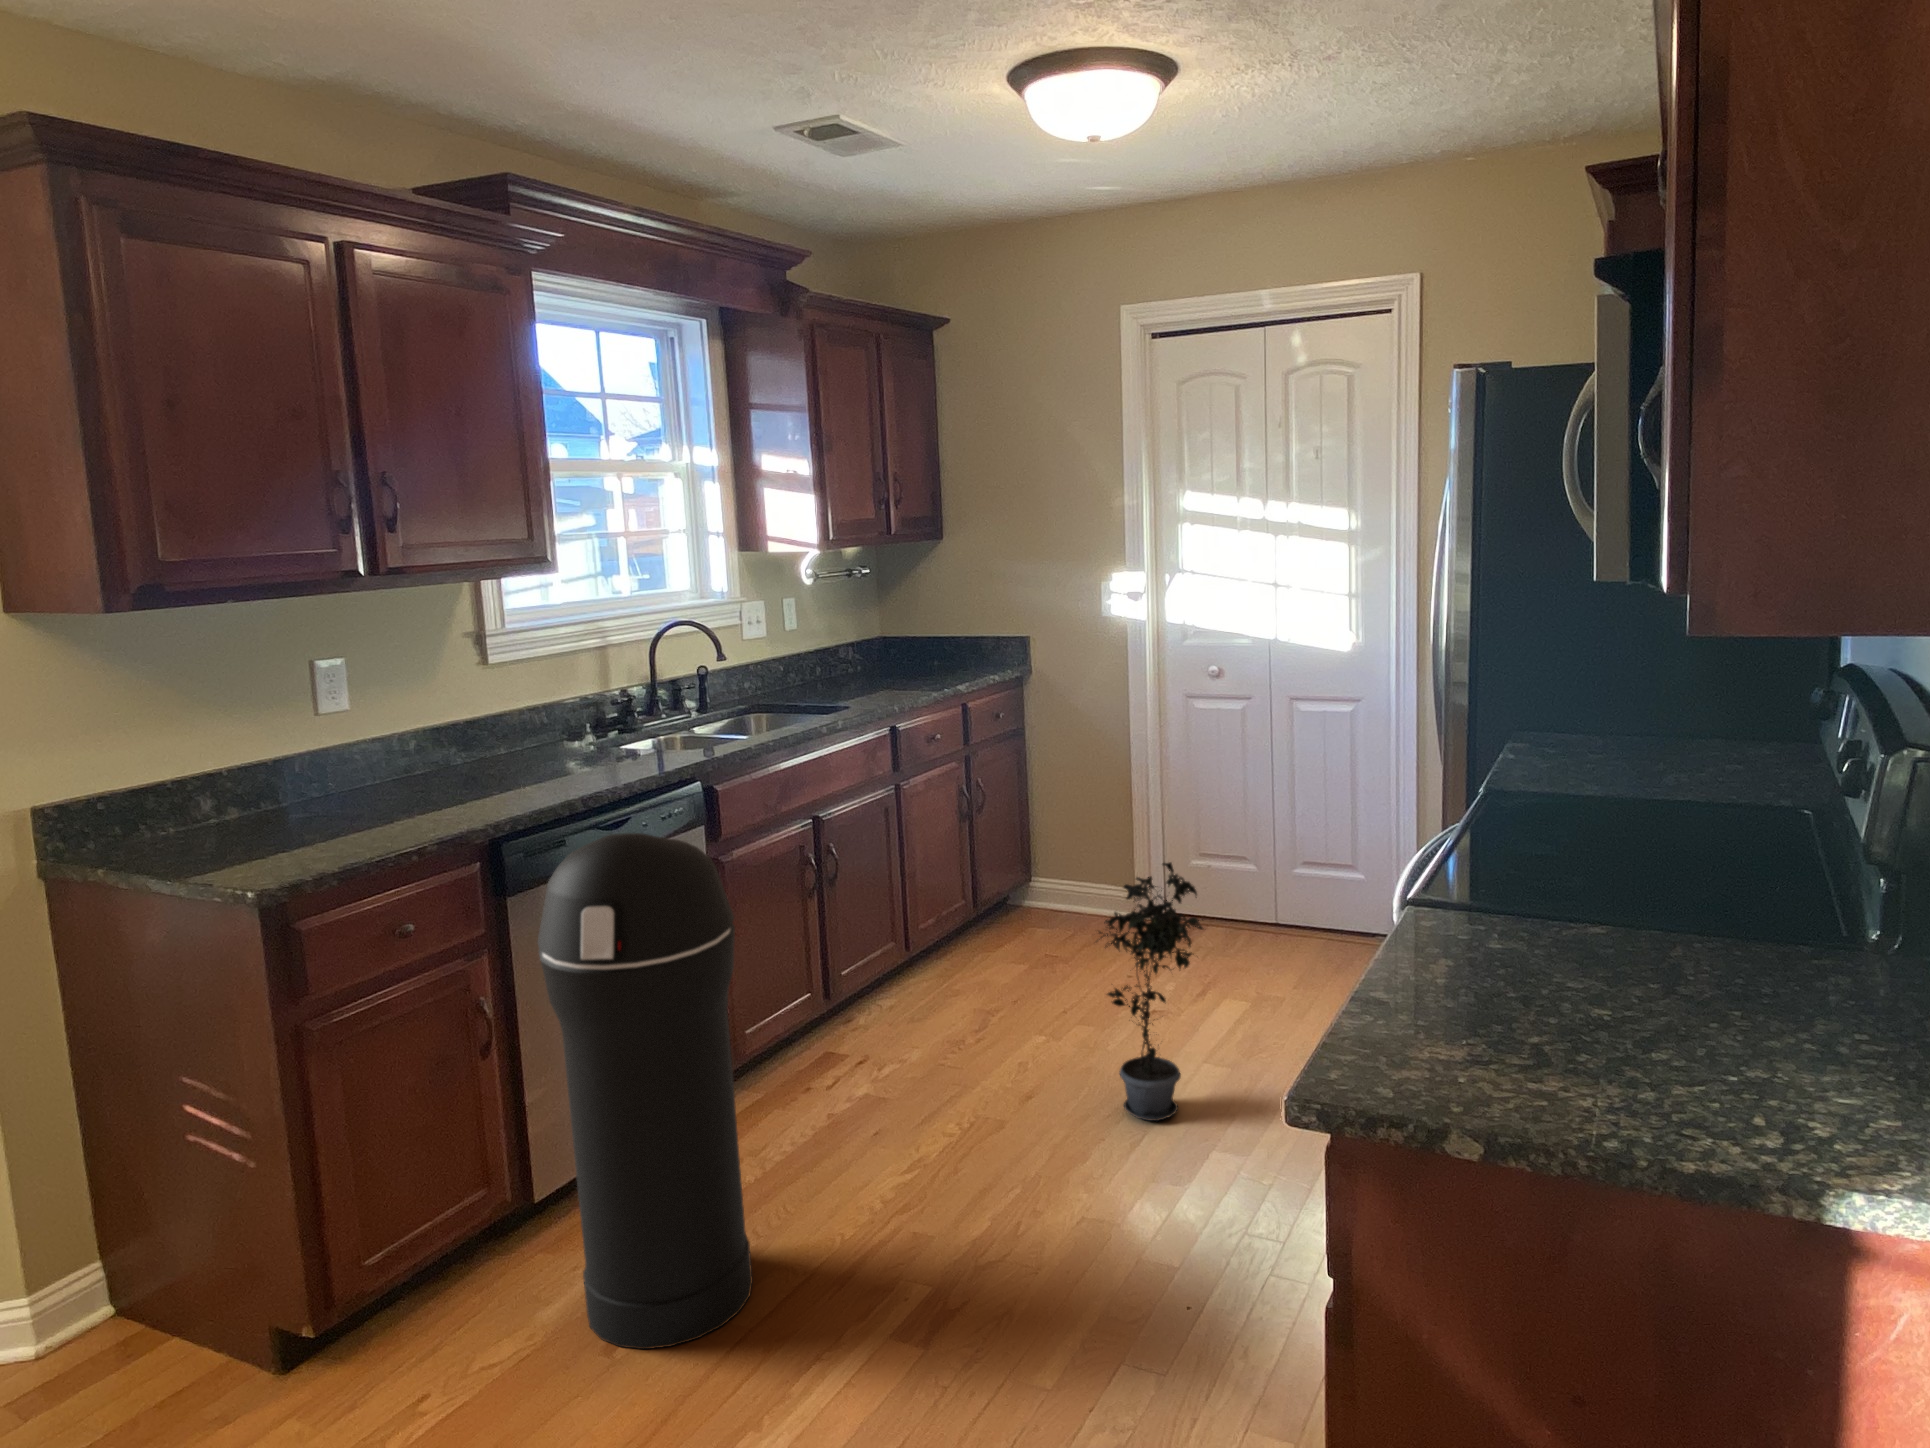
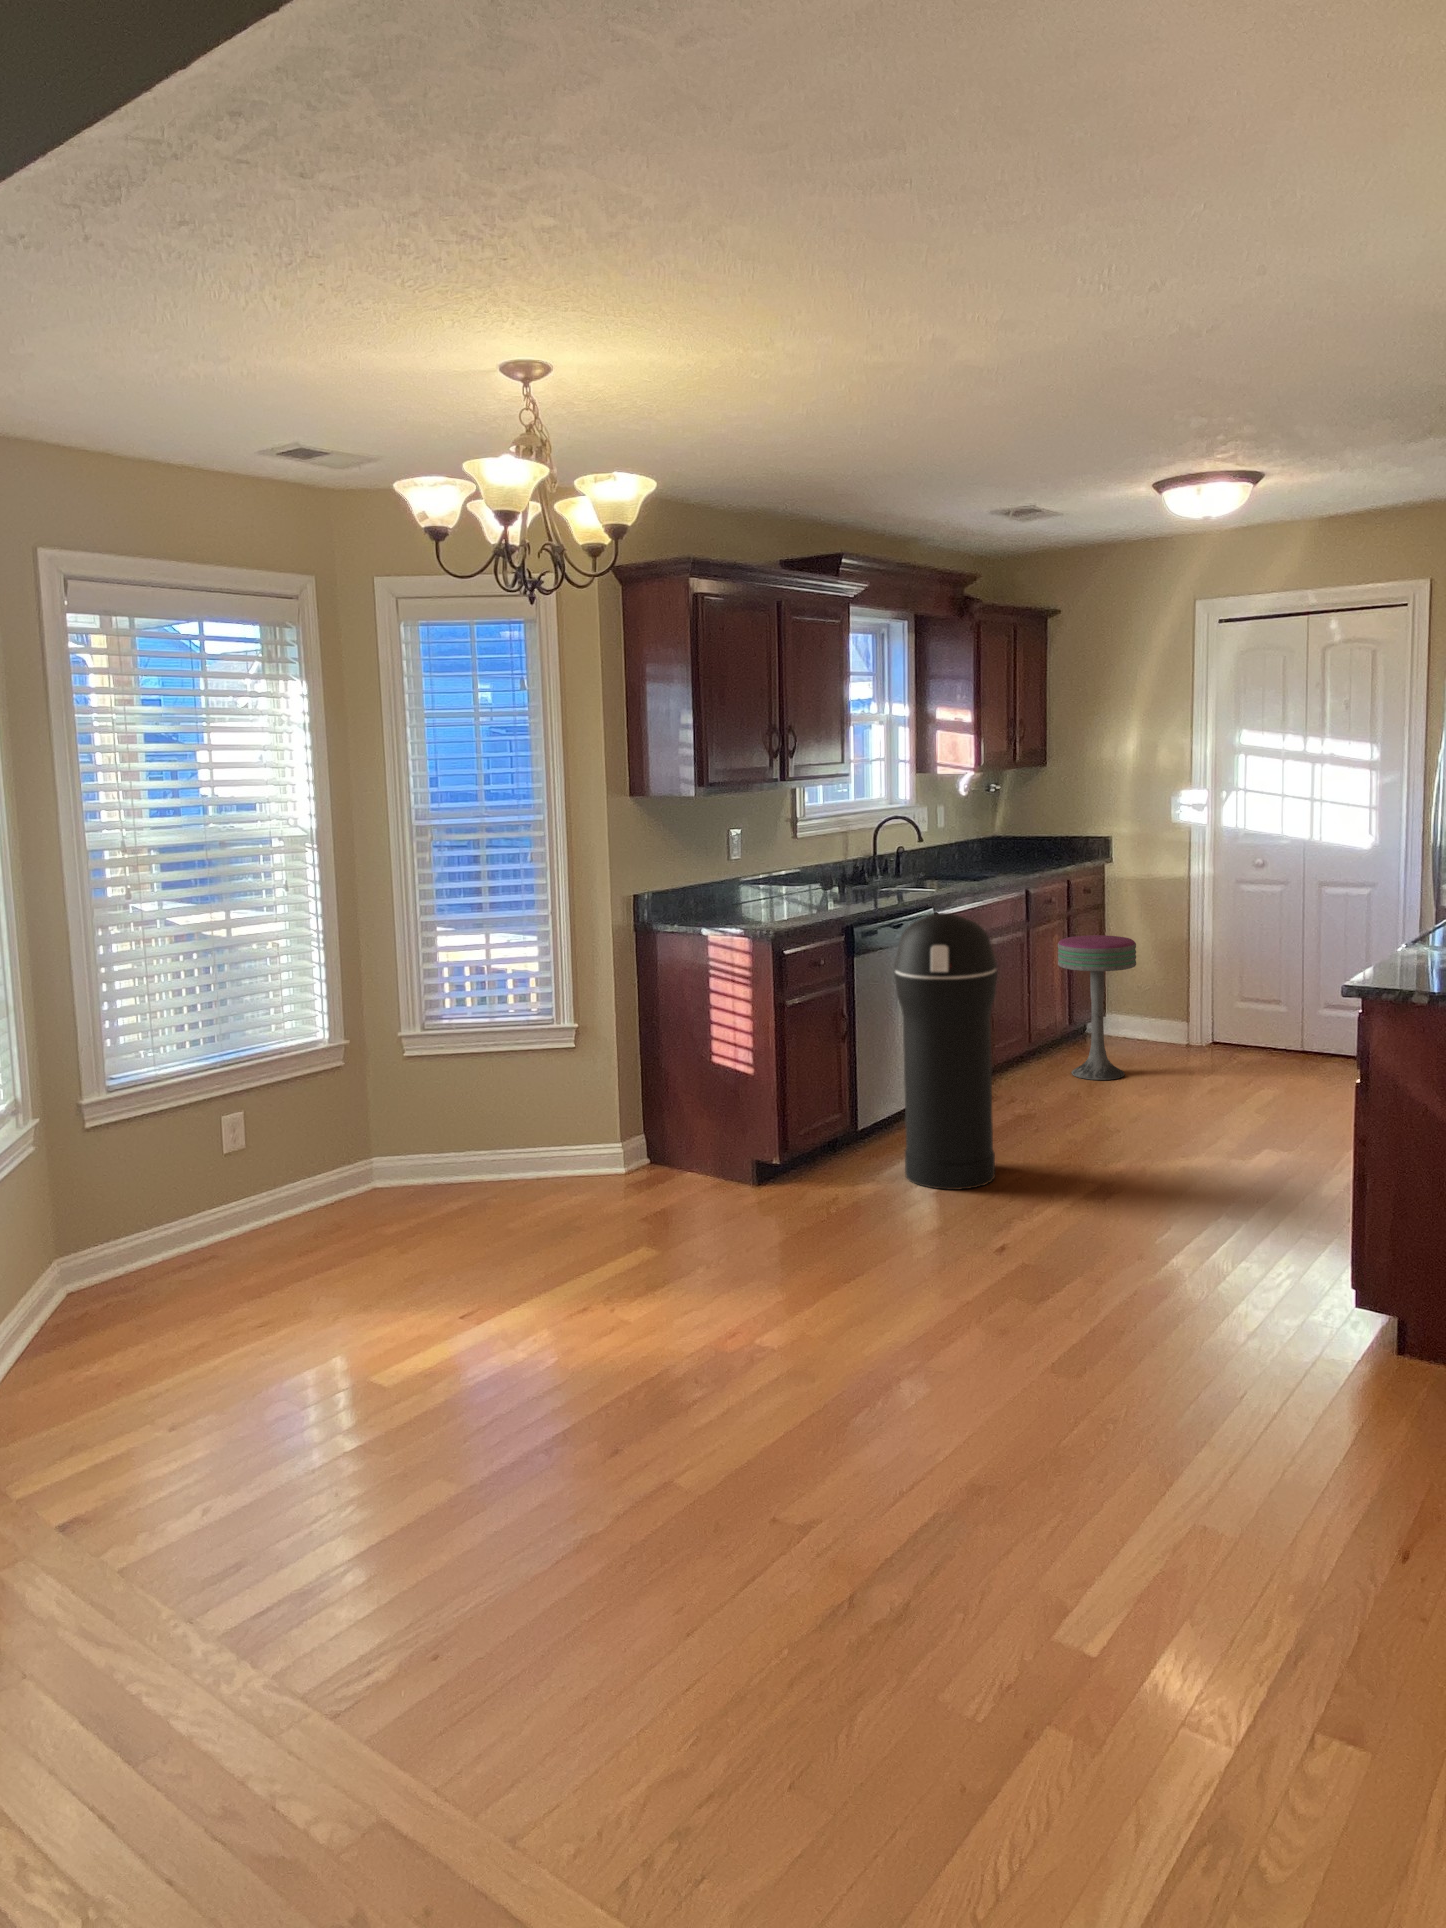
bar stool: none [932,788,1044,1006] -> present [1058,935,1136,1080]
potted plant: present [1099,862,1203,1121] -> none [1186,966,1264,1132]

